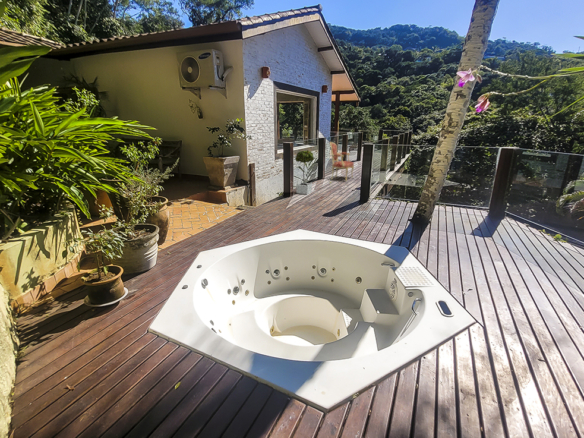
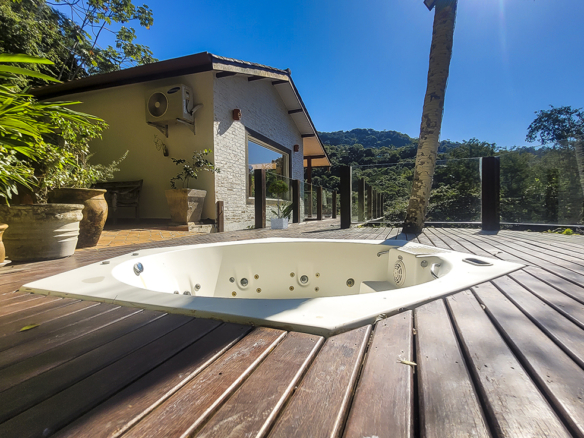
armchair: present [330,142,354,181] -> none [305,186,333,225]

